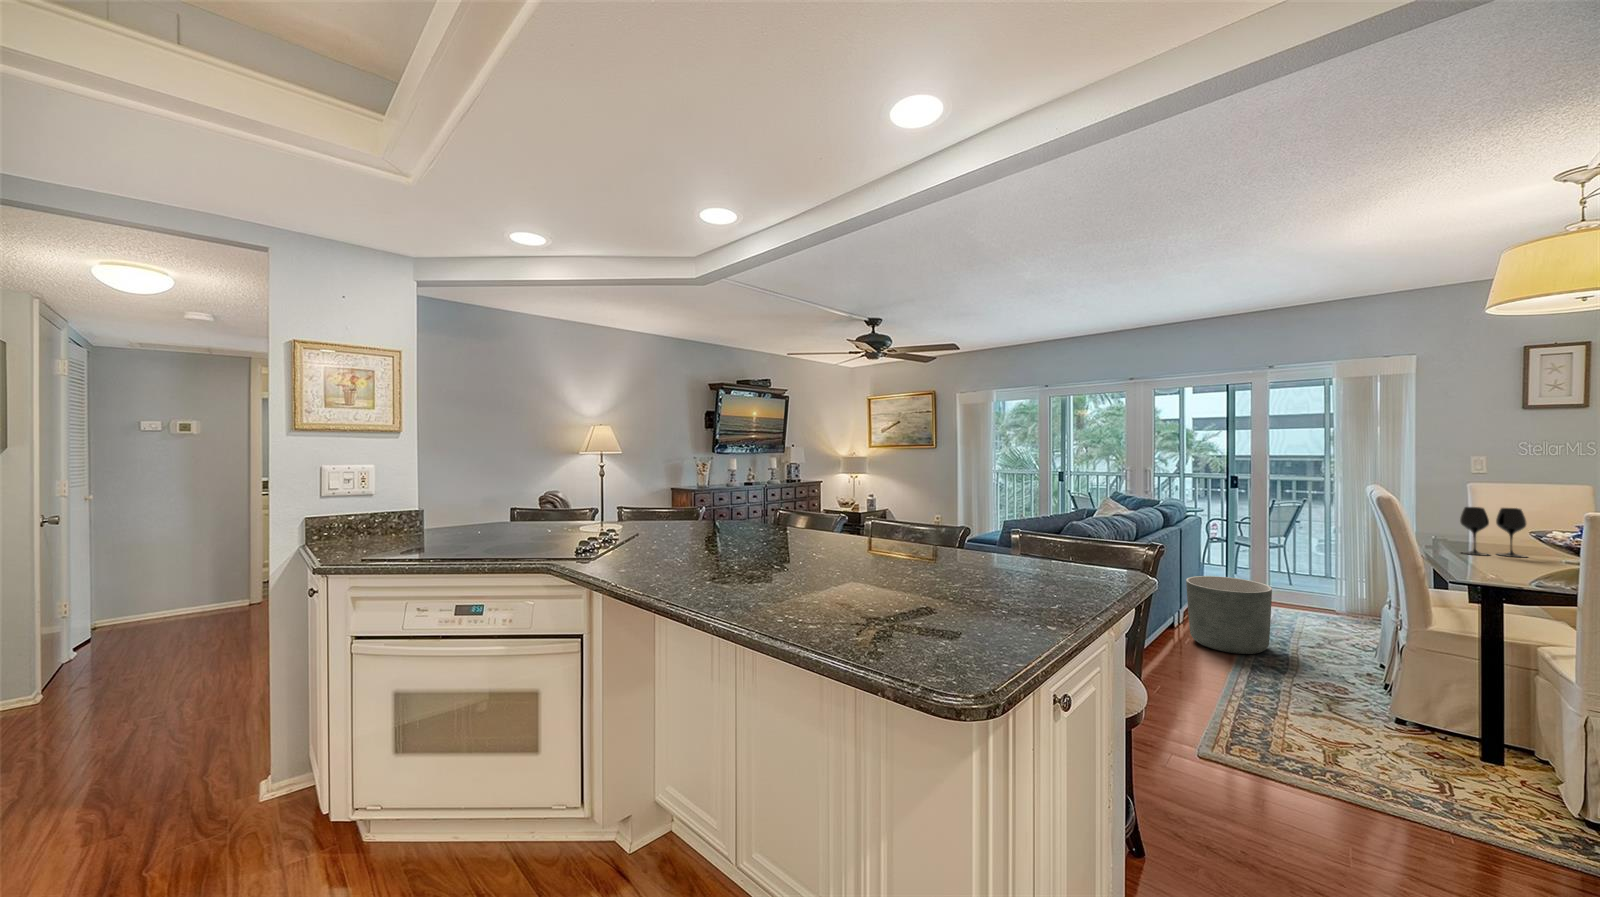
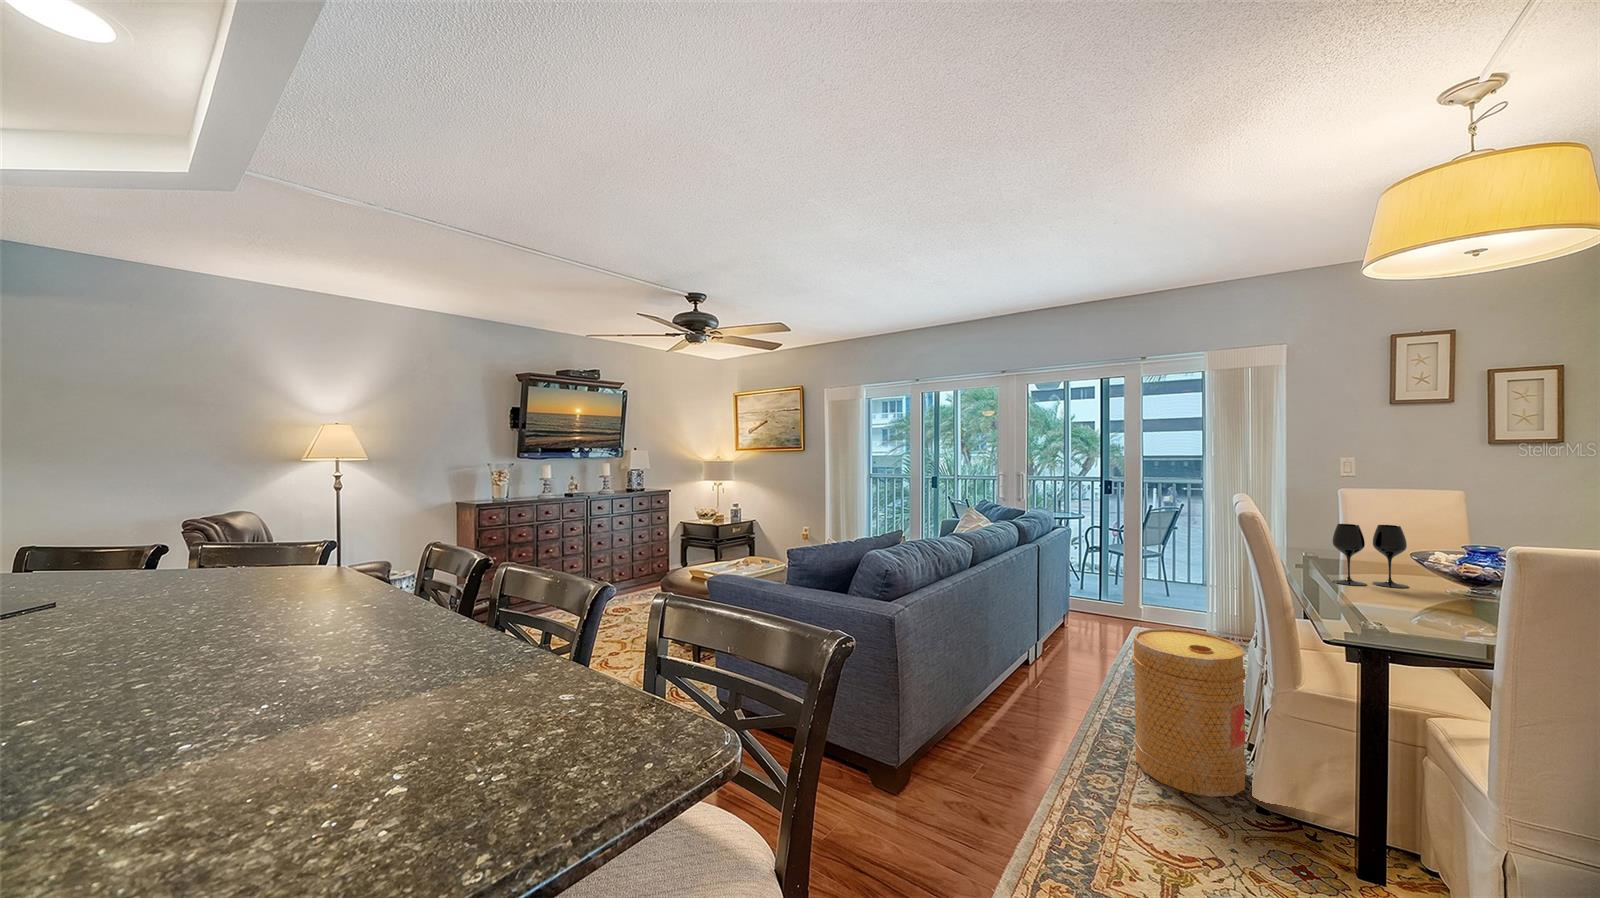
planter: present [1186,576,1272,654] -> none [1040,602,1132,700]
basket: none [1283,590,1385,715] -> present [1132,628,1247,797]

